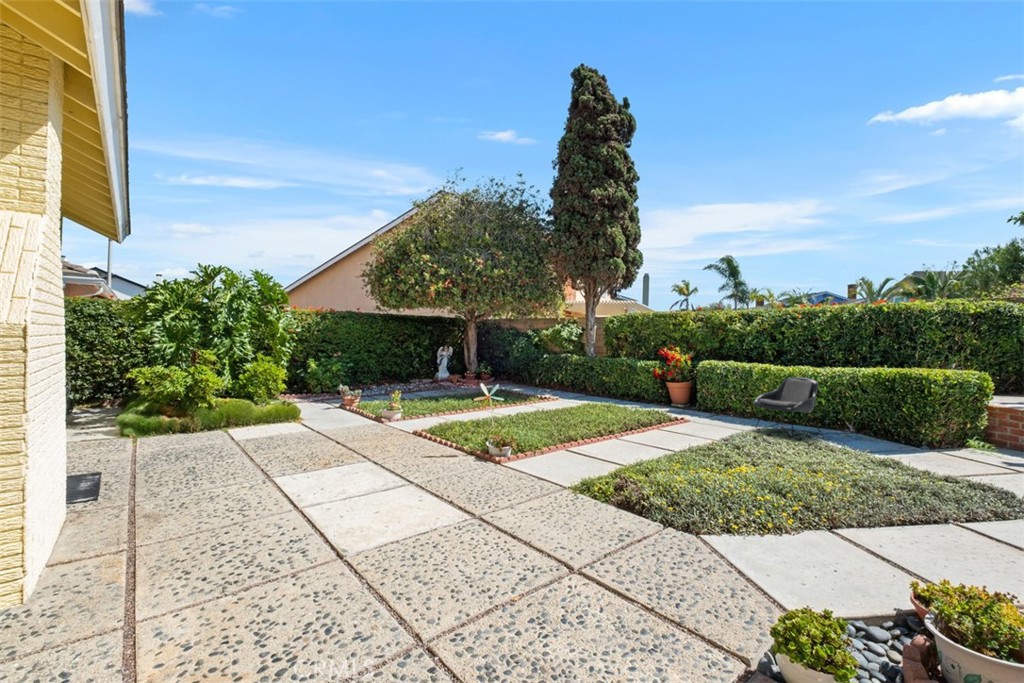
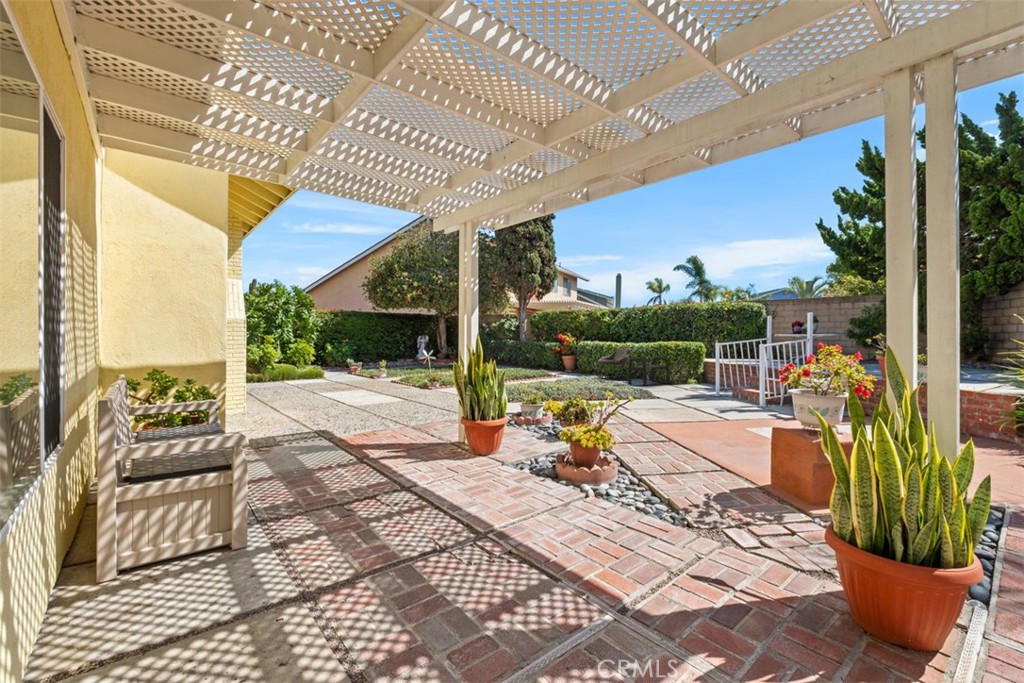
bench: none [838,400,919,461] -> present [628,356,670,385]

